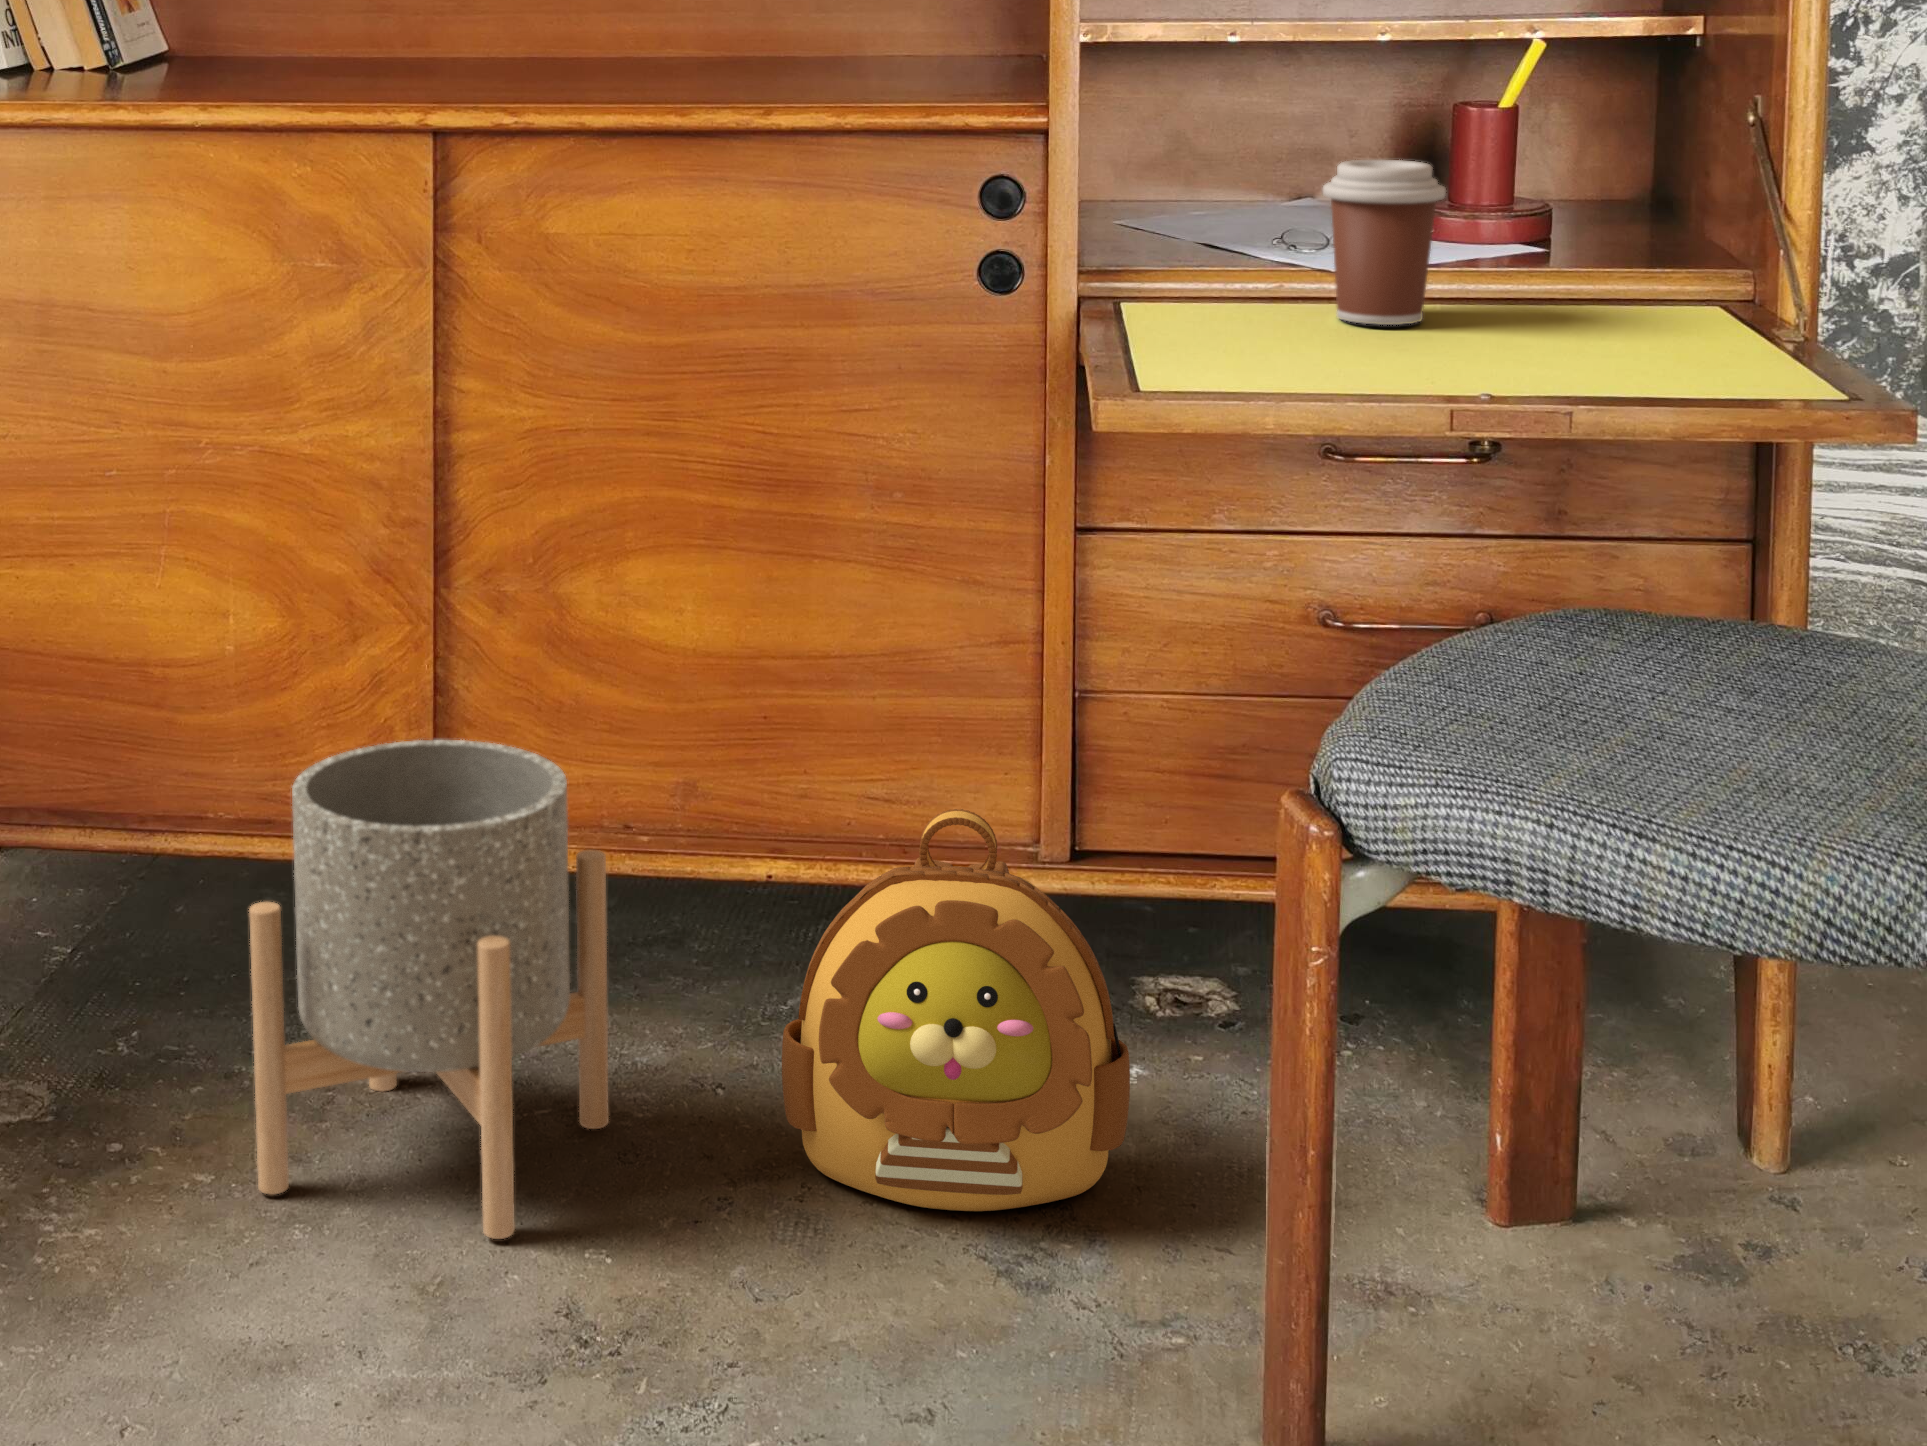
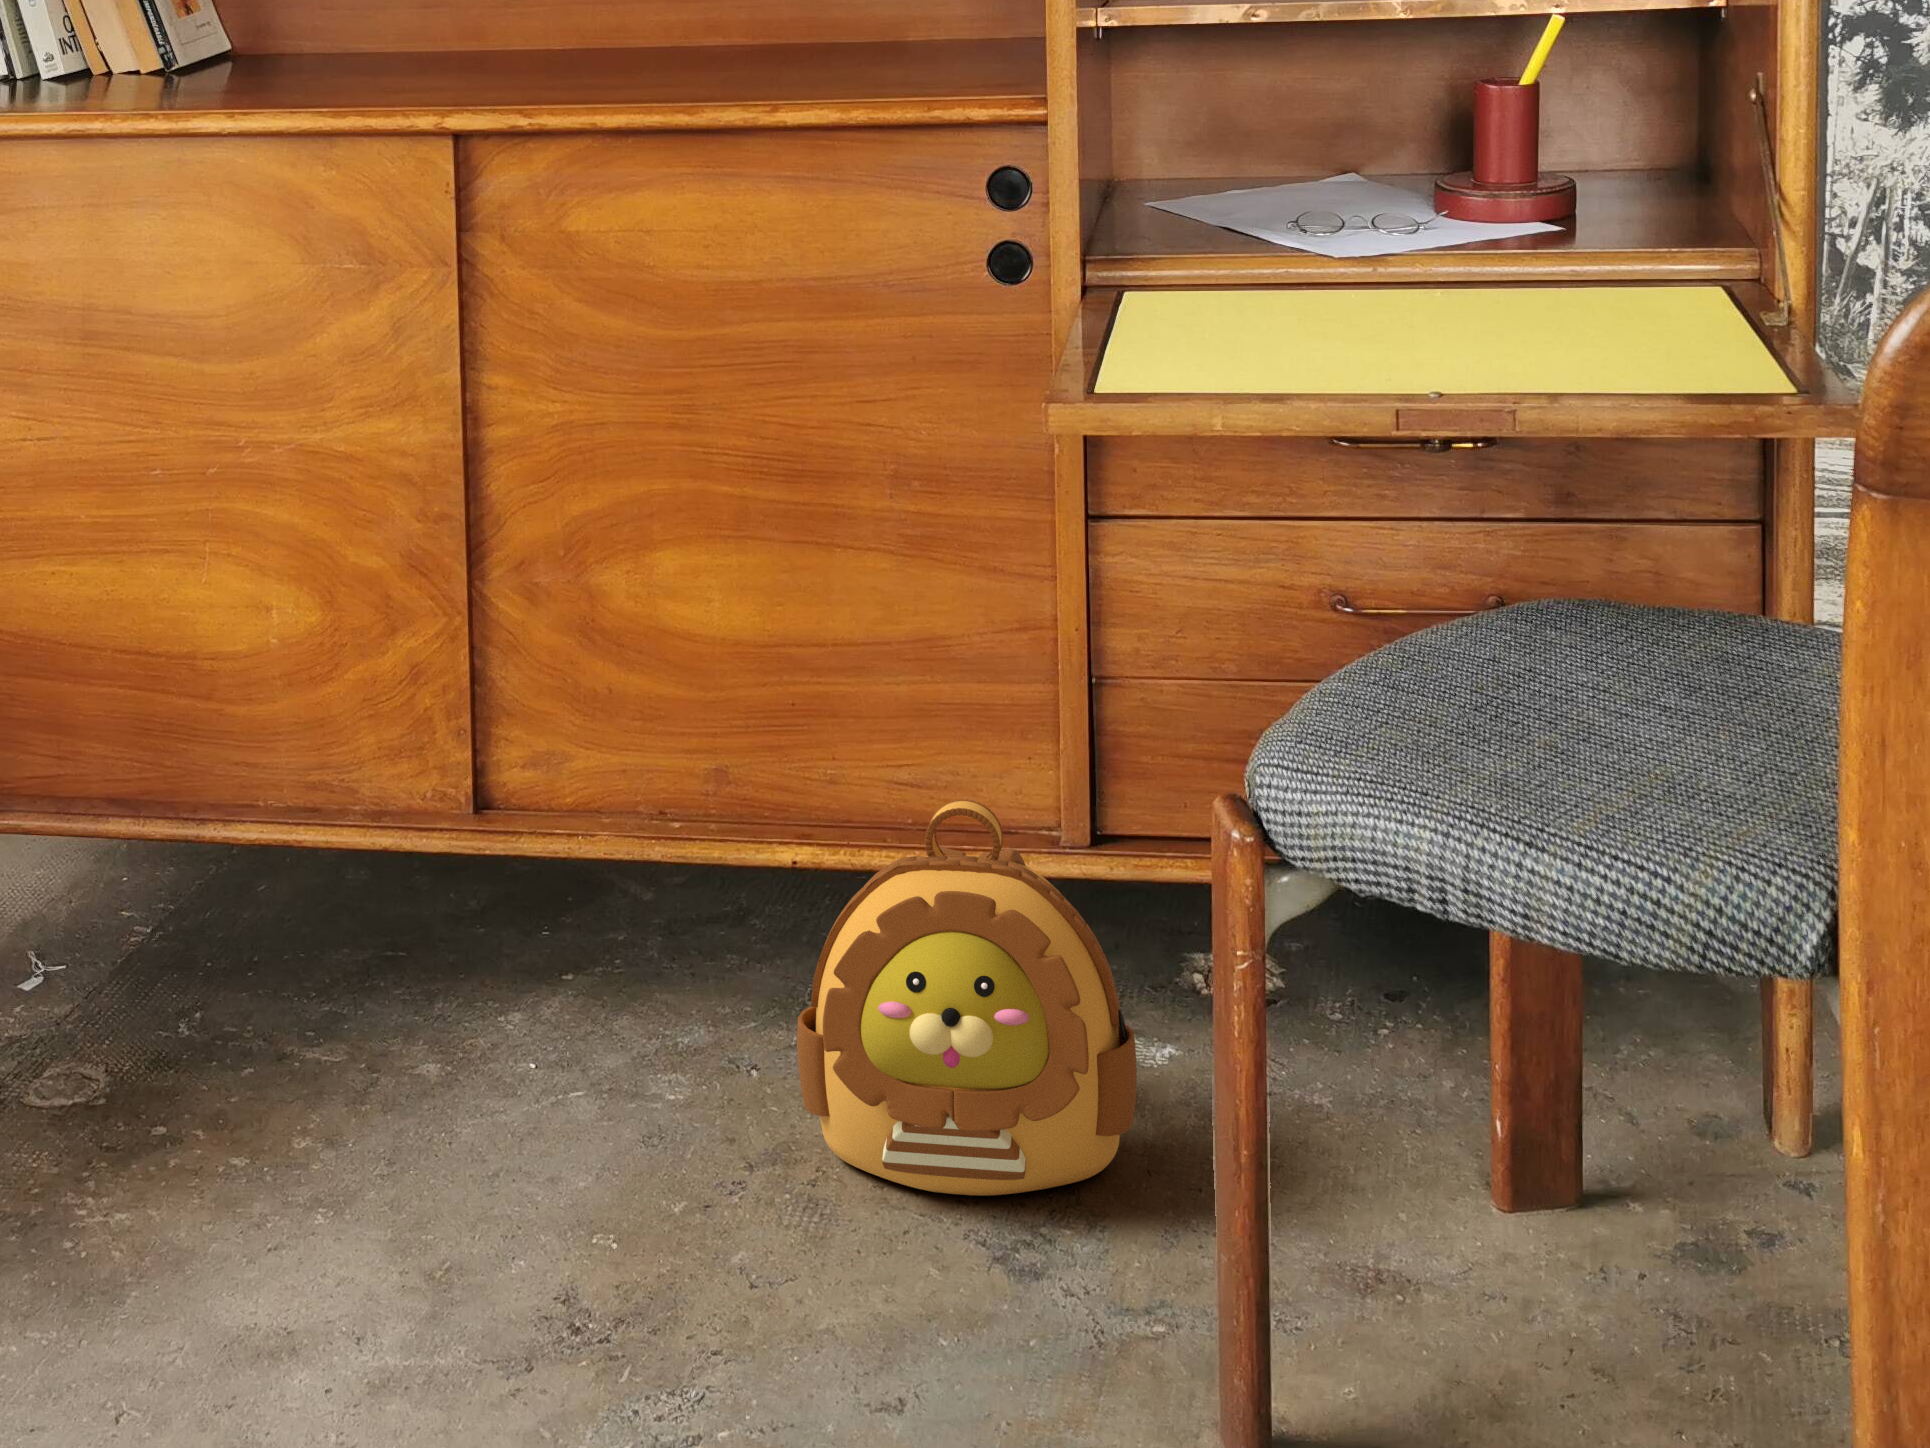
coffee cup: present [1323,160,1446,325] -> none [1307,151,1428,317]
planter: present [249,740,609,1239] -> none [270,733,639,1224]

